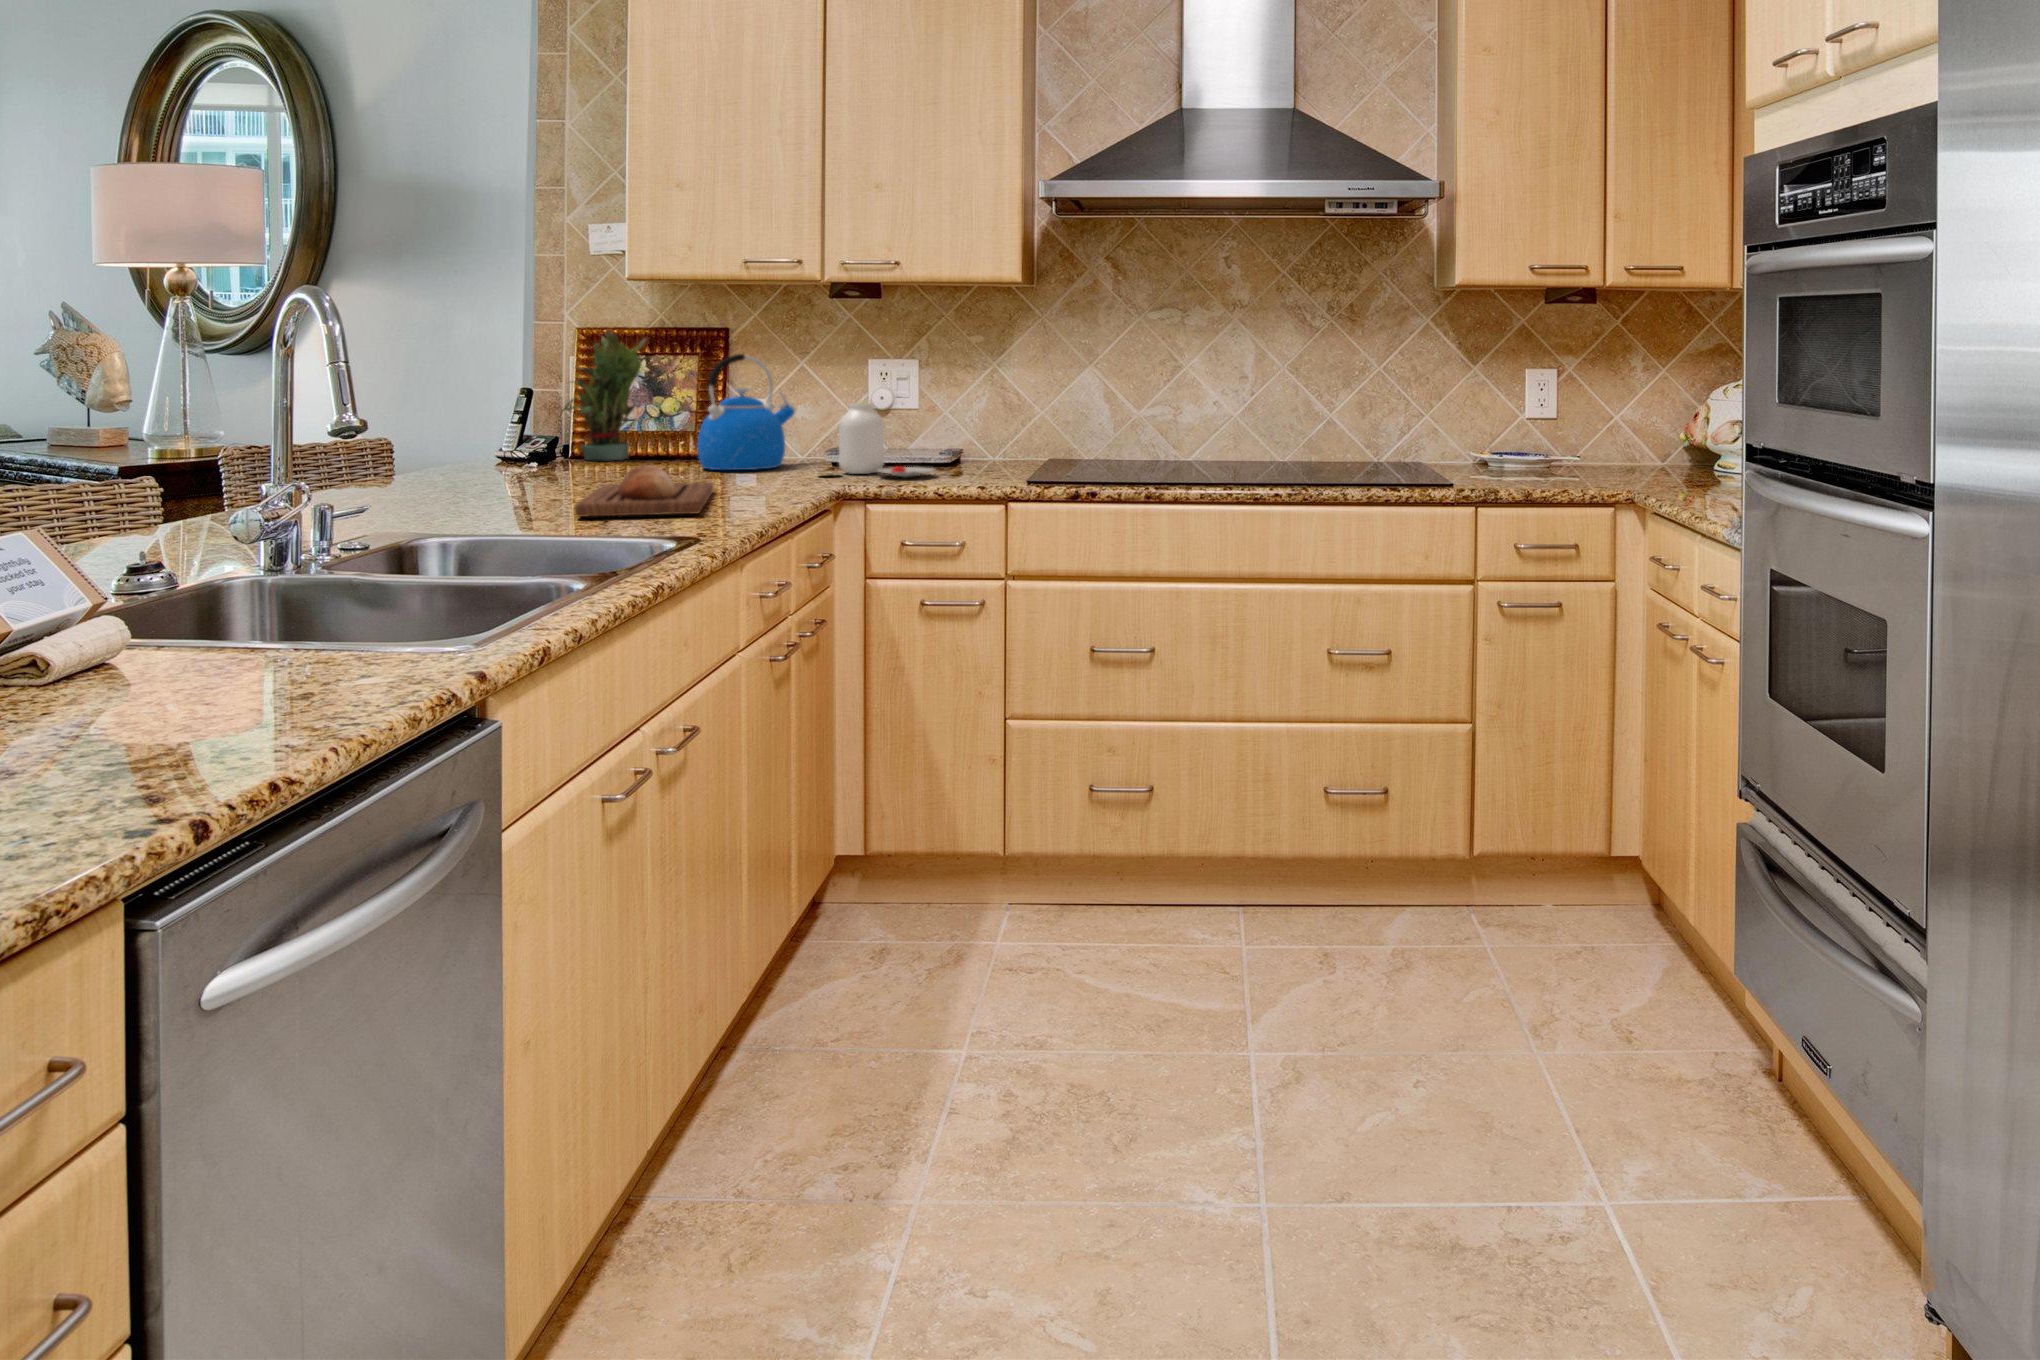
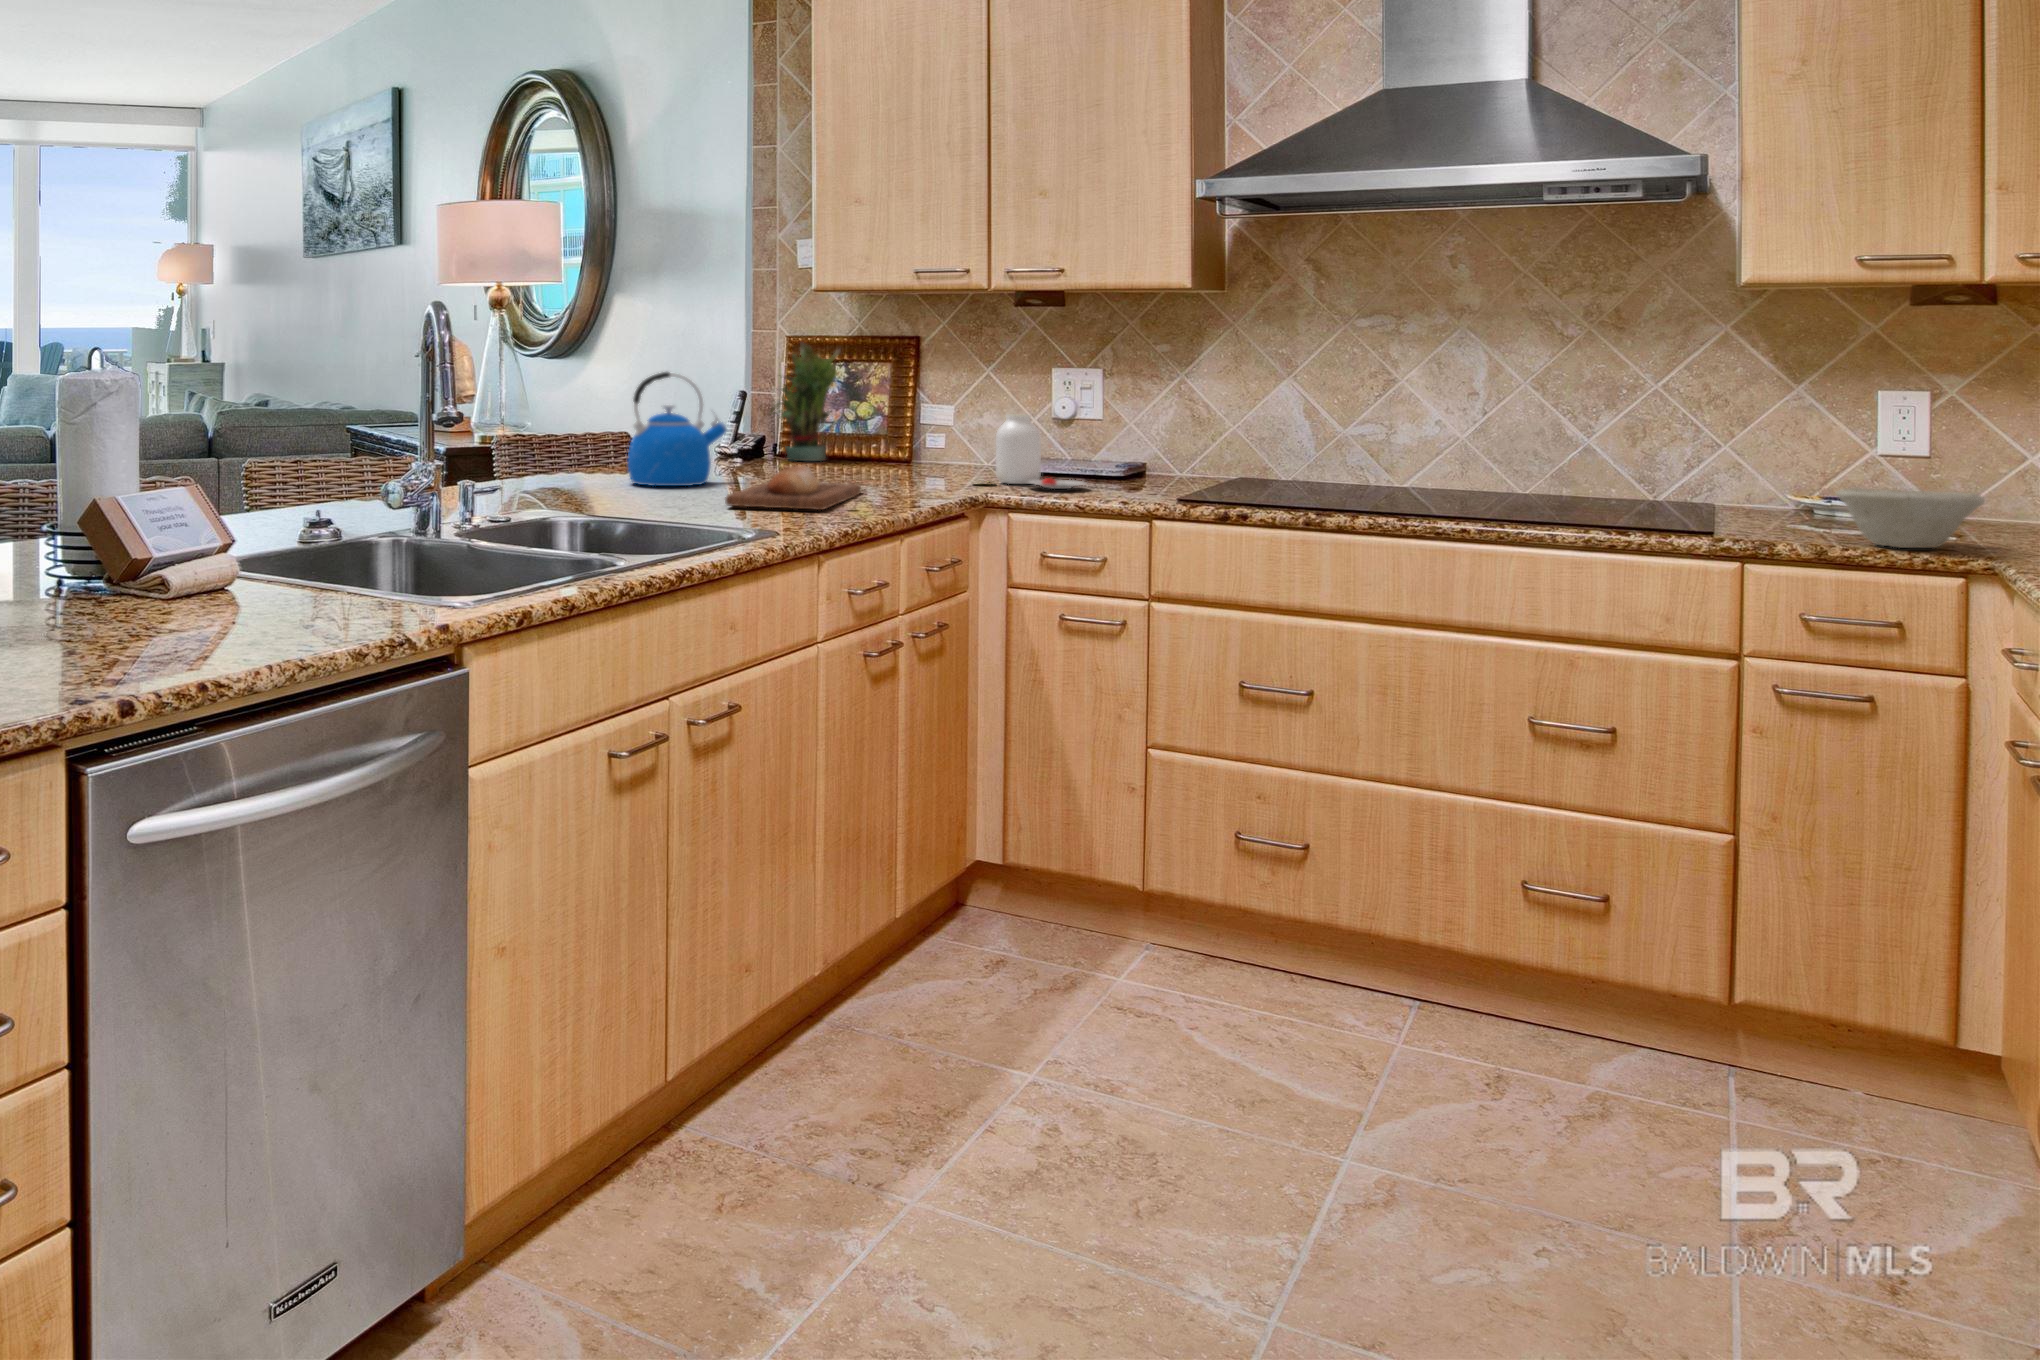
kettle: present [697,354,795,470] -> present [627,372,727,486]
bowl: none [1530,443,1622,488] -> present [1836,487,1985,548]

